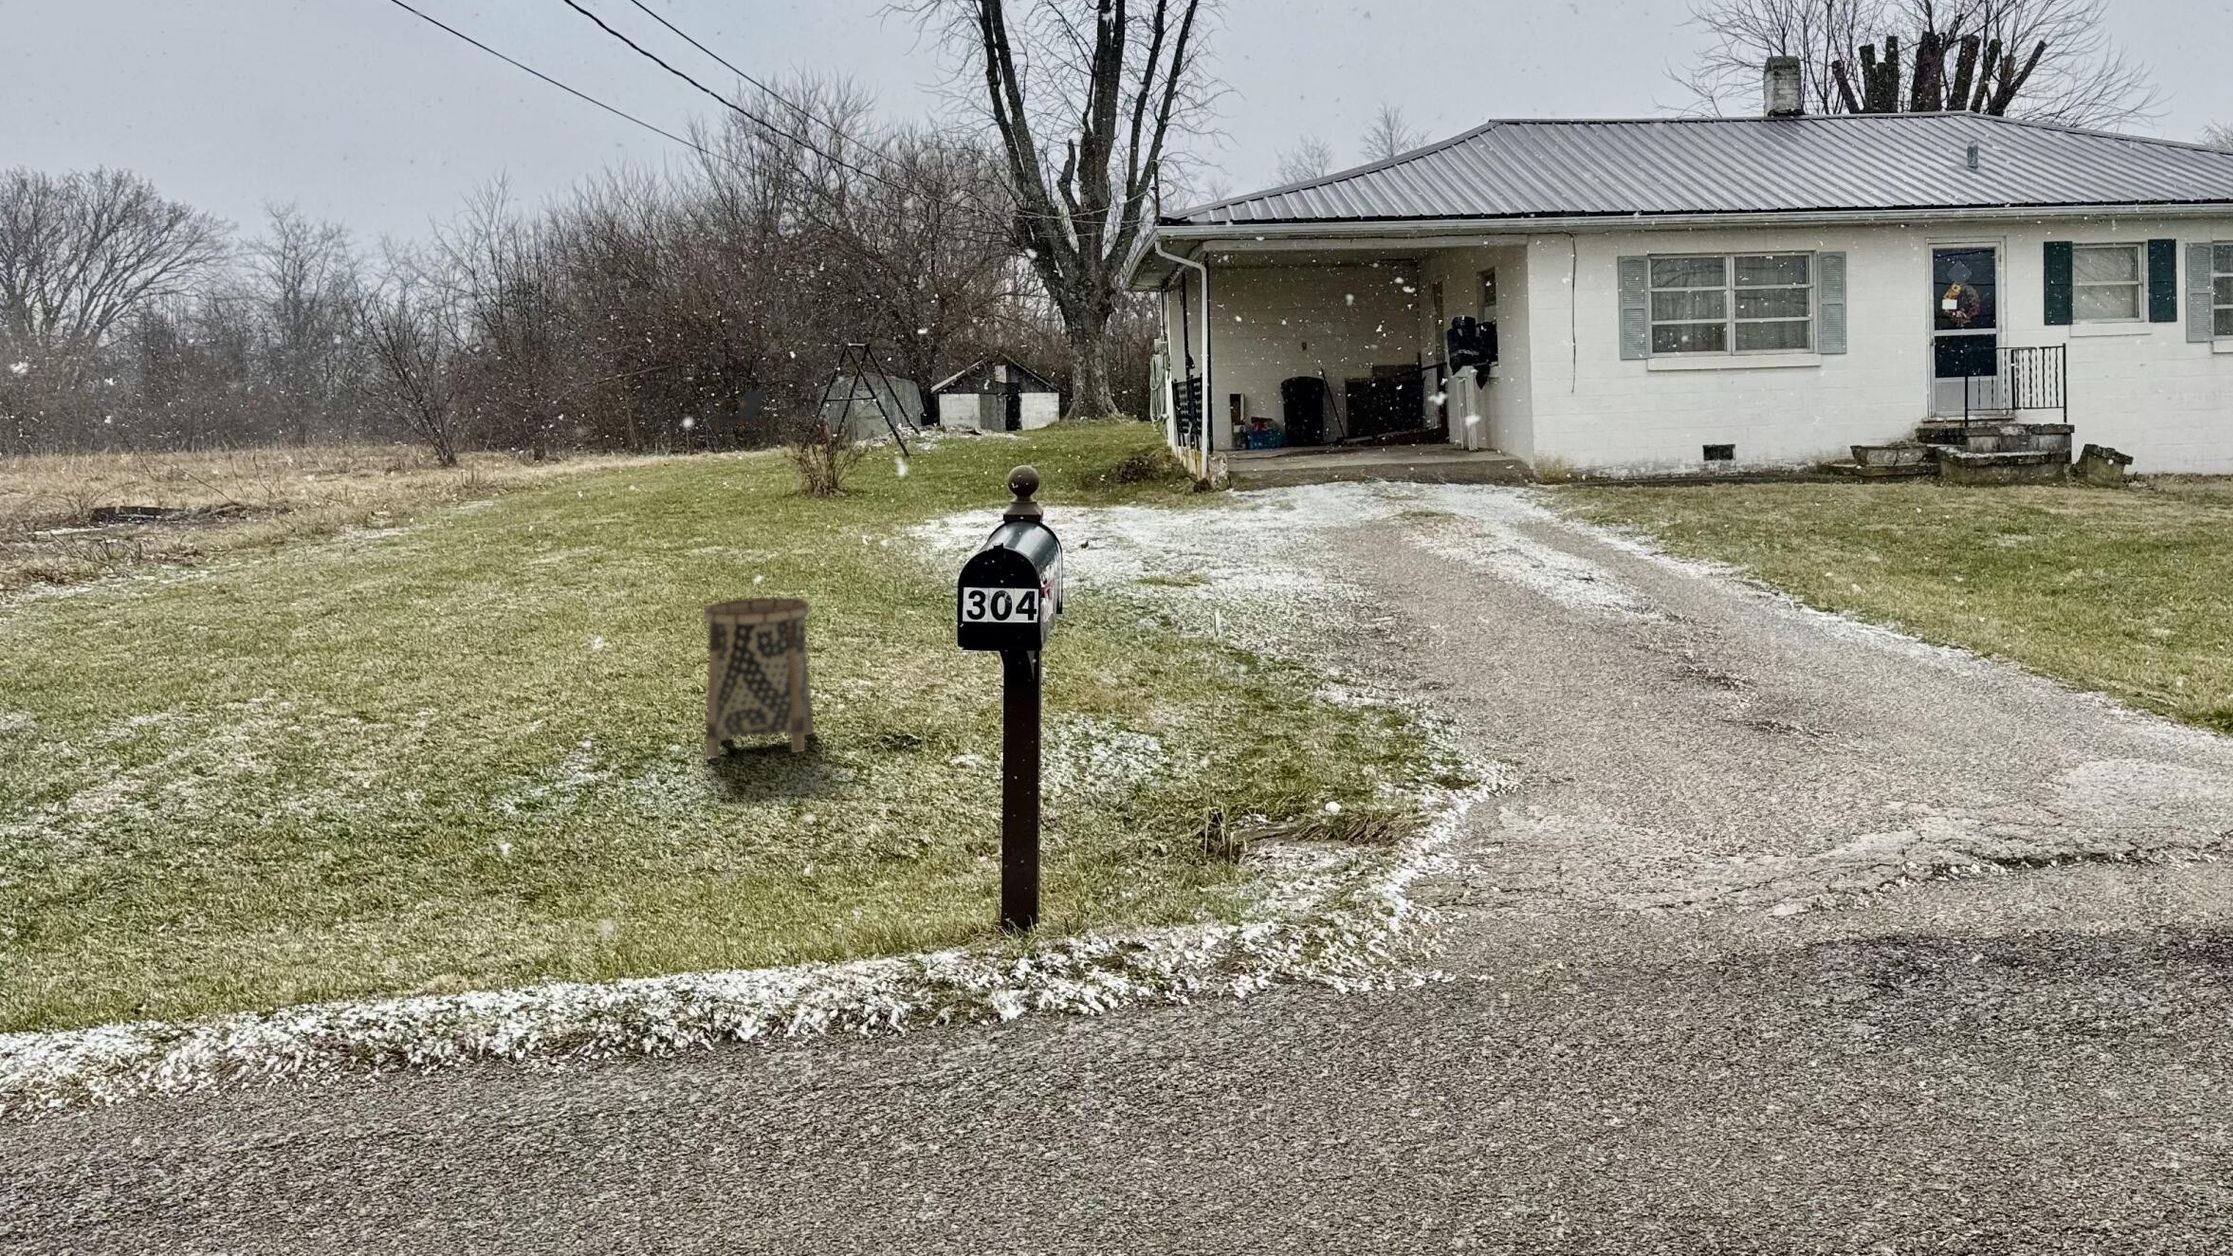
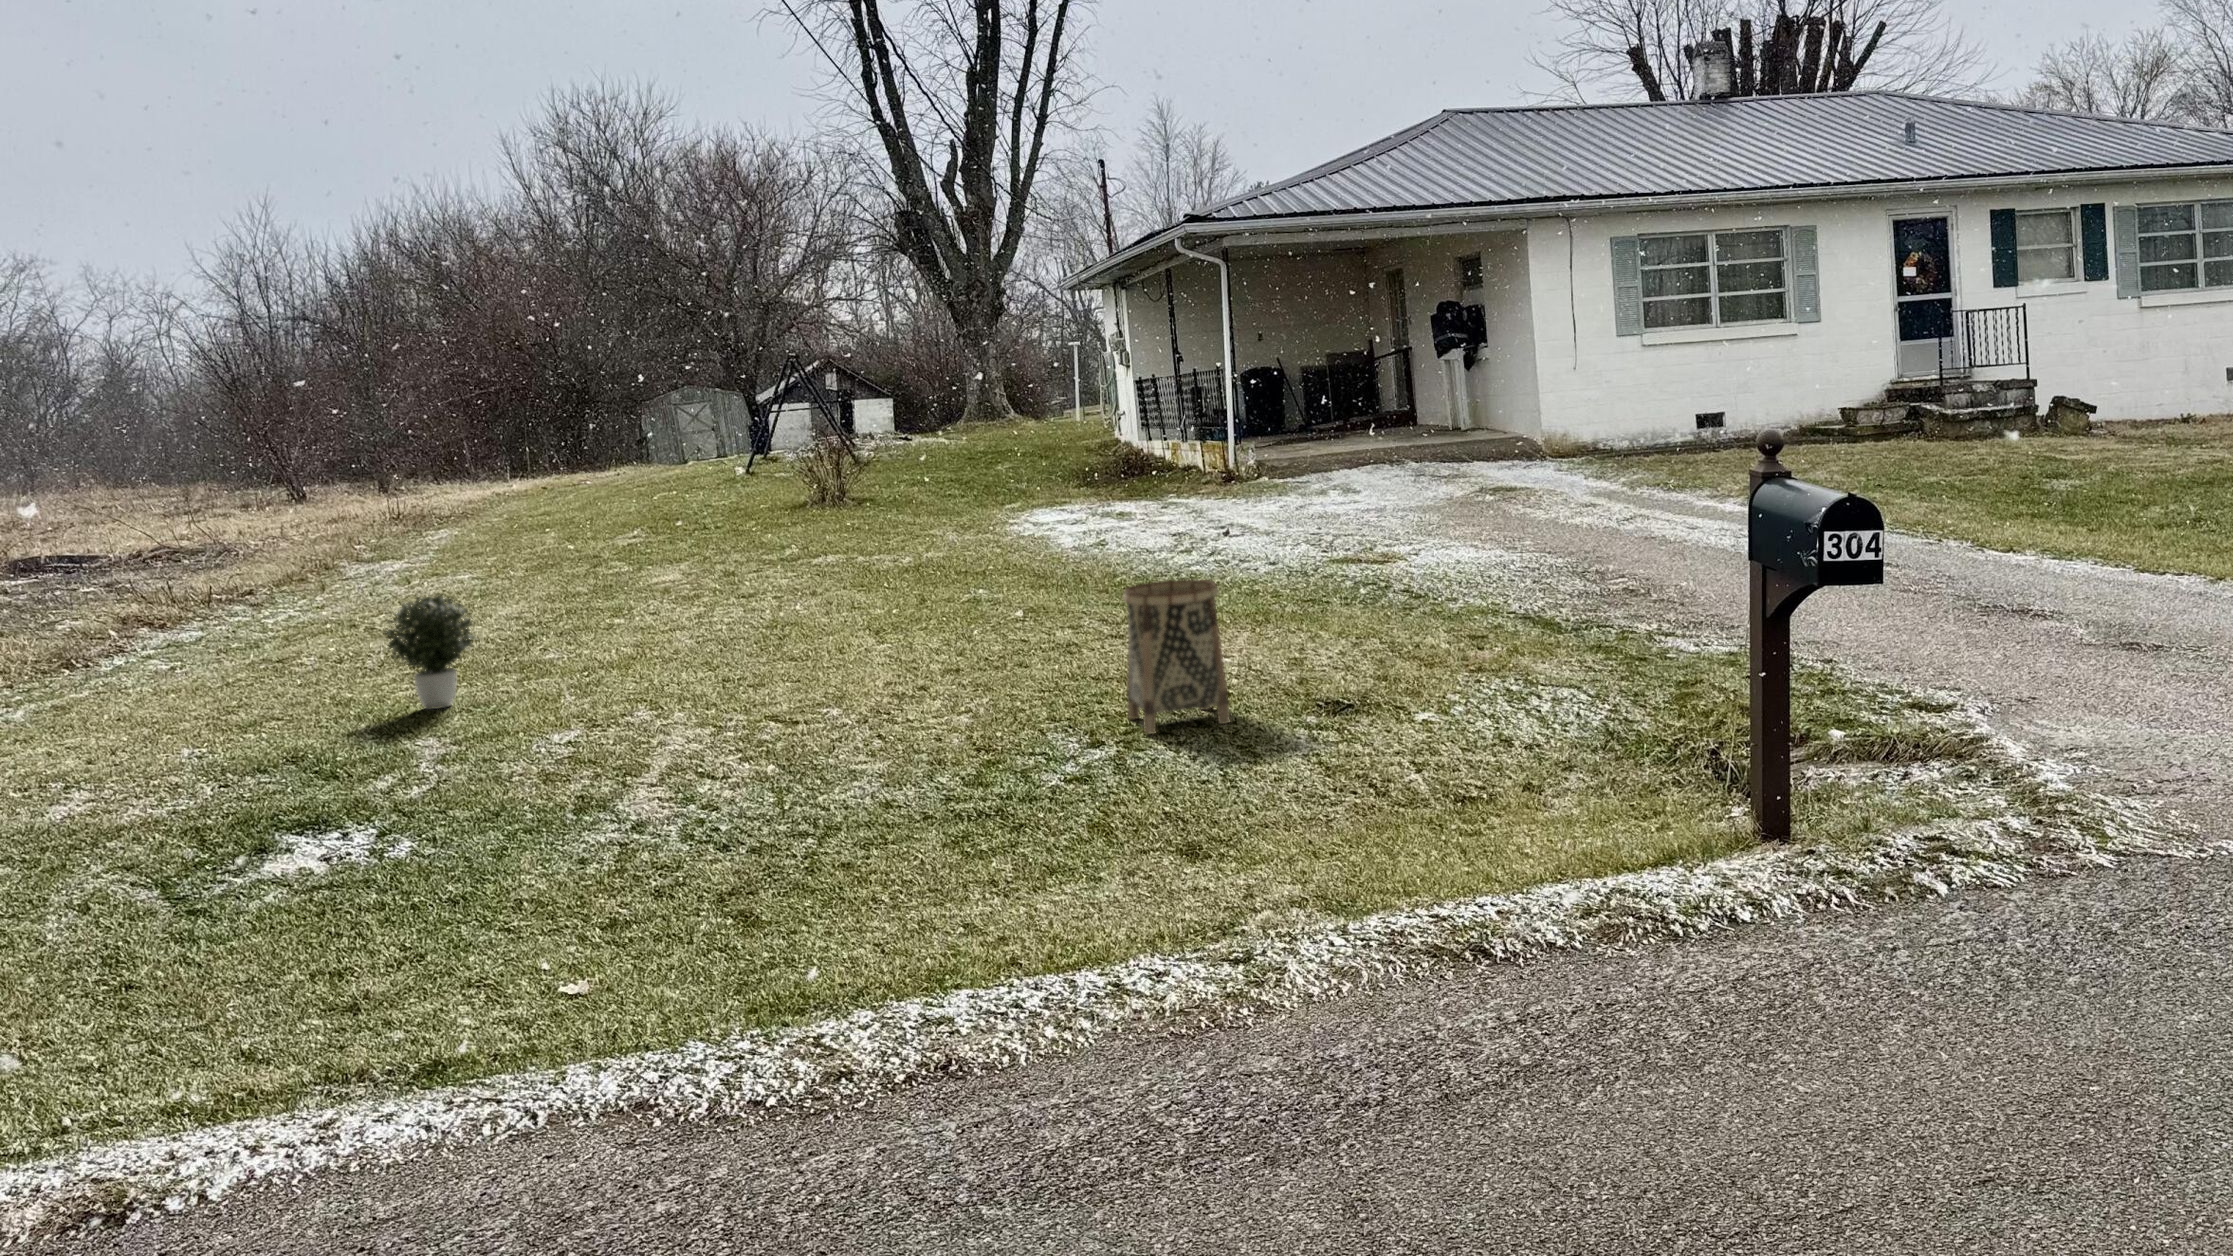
lounge chair: present [715,391,765,430] -> none [572,412,628,458]
potted plant: none [132,564,234,676] -> present [385,594,474,709]

